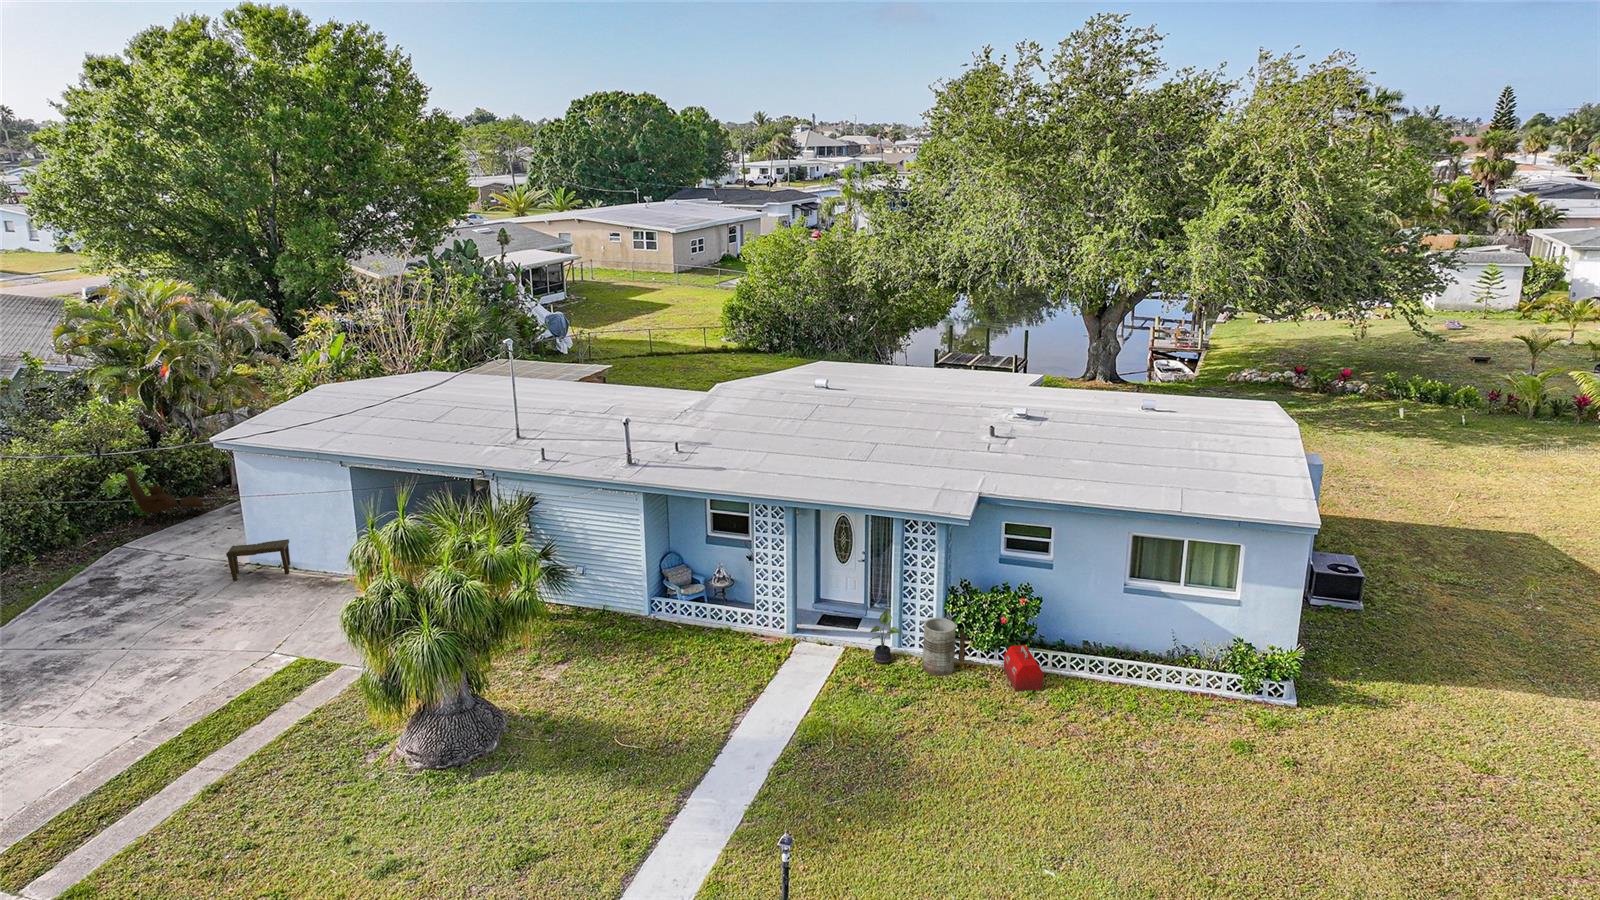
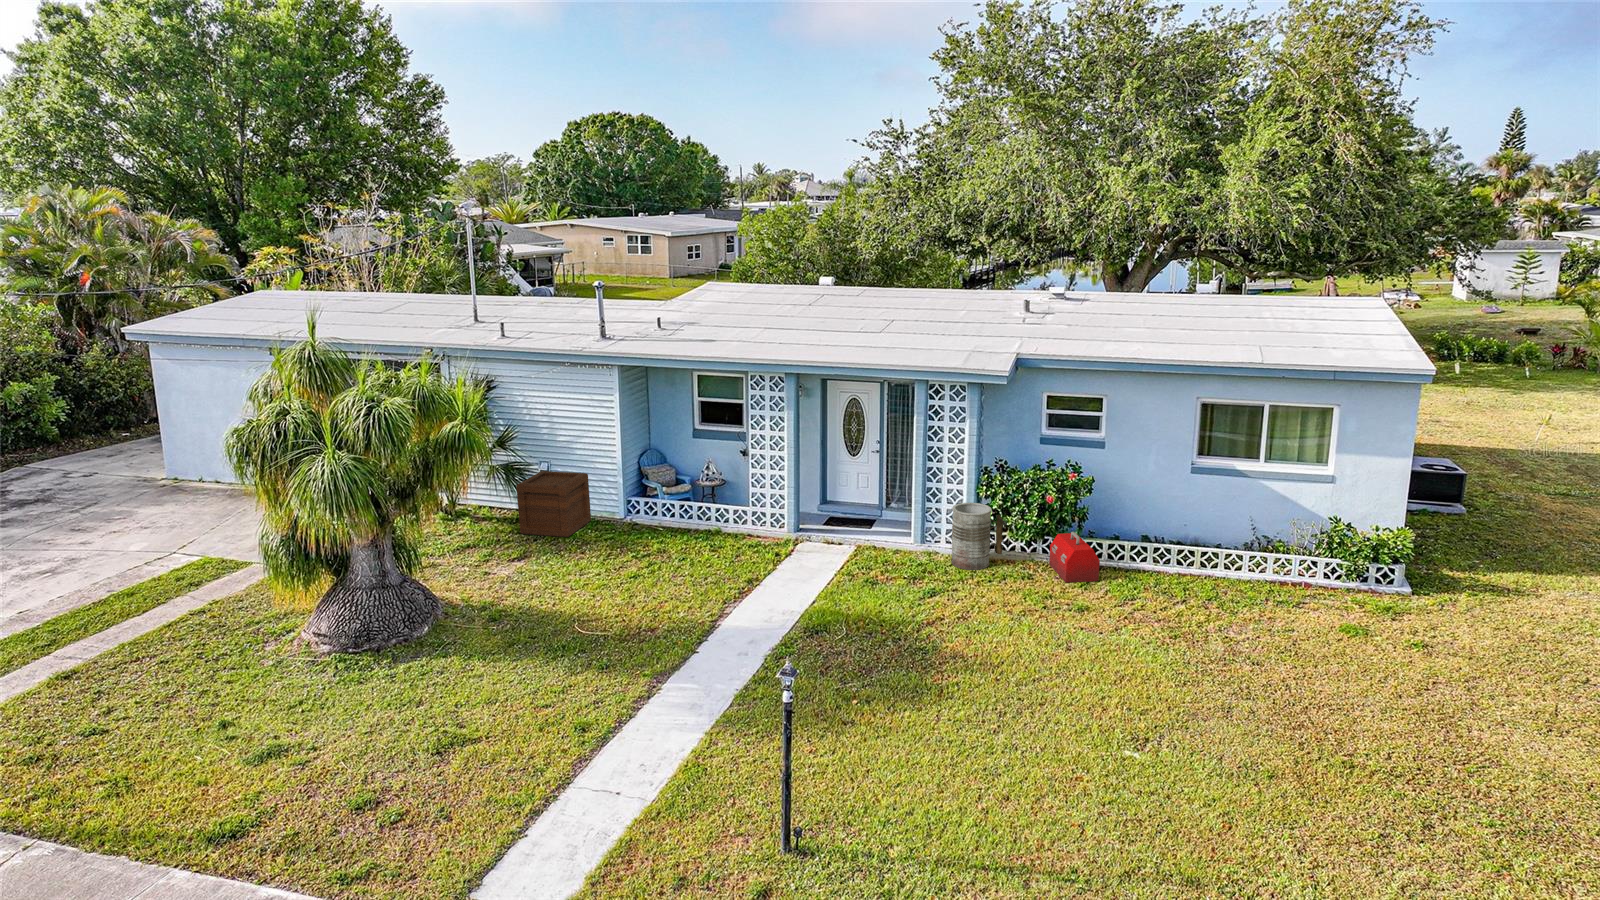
lounge chair: present [125,470,204,525] -> none [34,389,129,452]
bench: present [226,539,290,581] -> none [136,451,213,495]
wooden crate: none [558,574,620,635] -> present [516,471,591,537]
potted plant: present [869,609,903,664] -> none [885,497,927,560]

